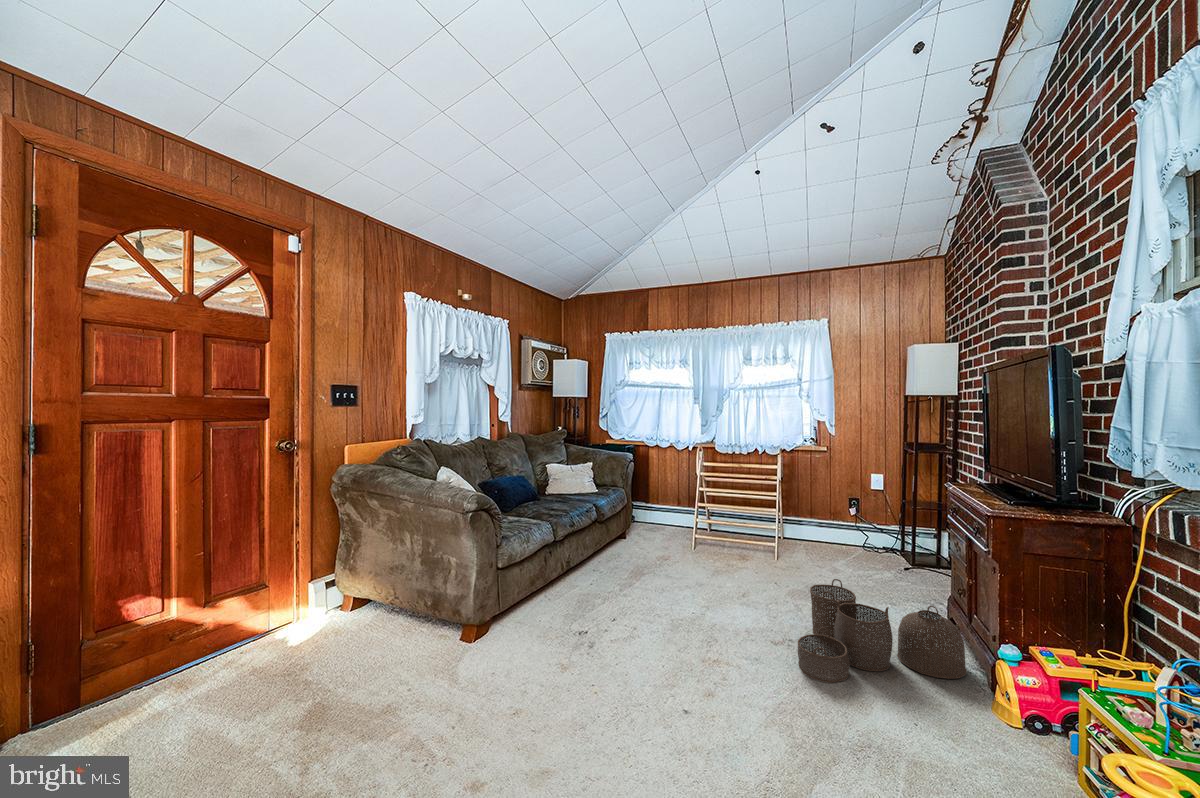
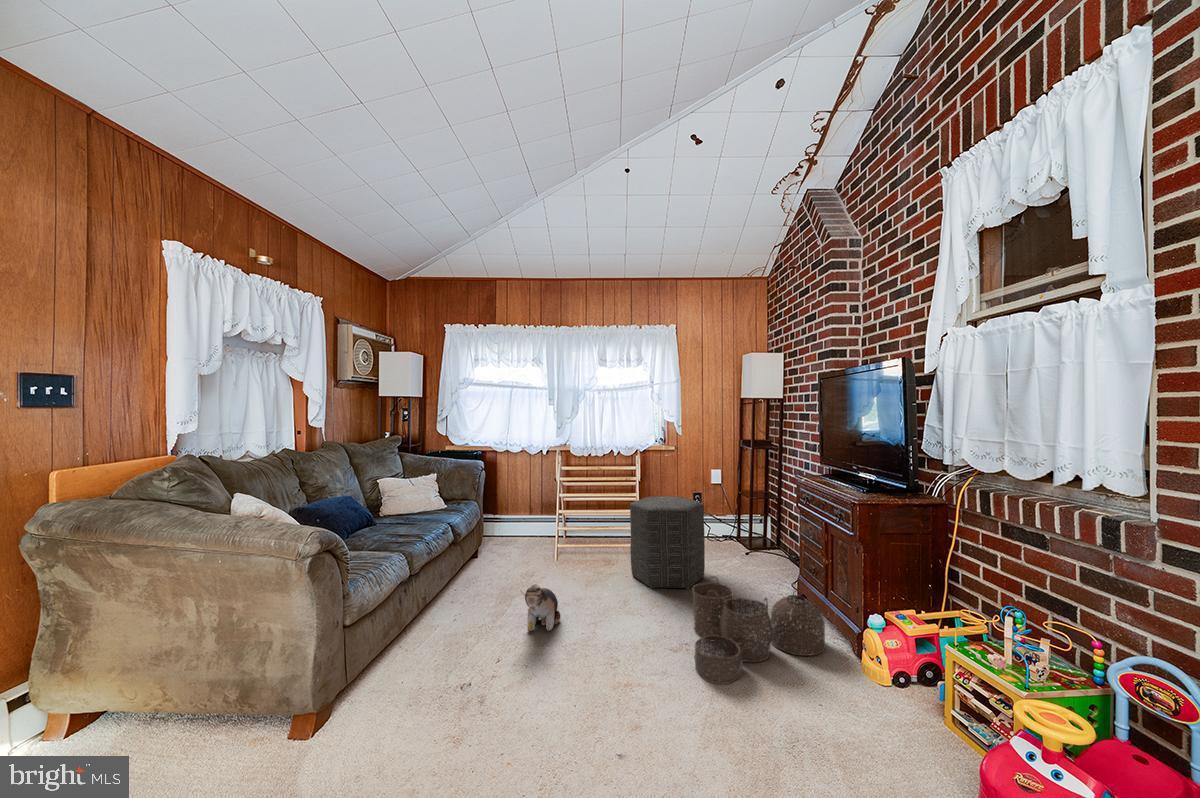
ottoman: none [764,496,846,592] -> present [630,497,705,589]
plush toy: none [642,562,682,605] -> present [520,584,561,631]

